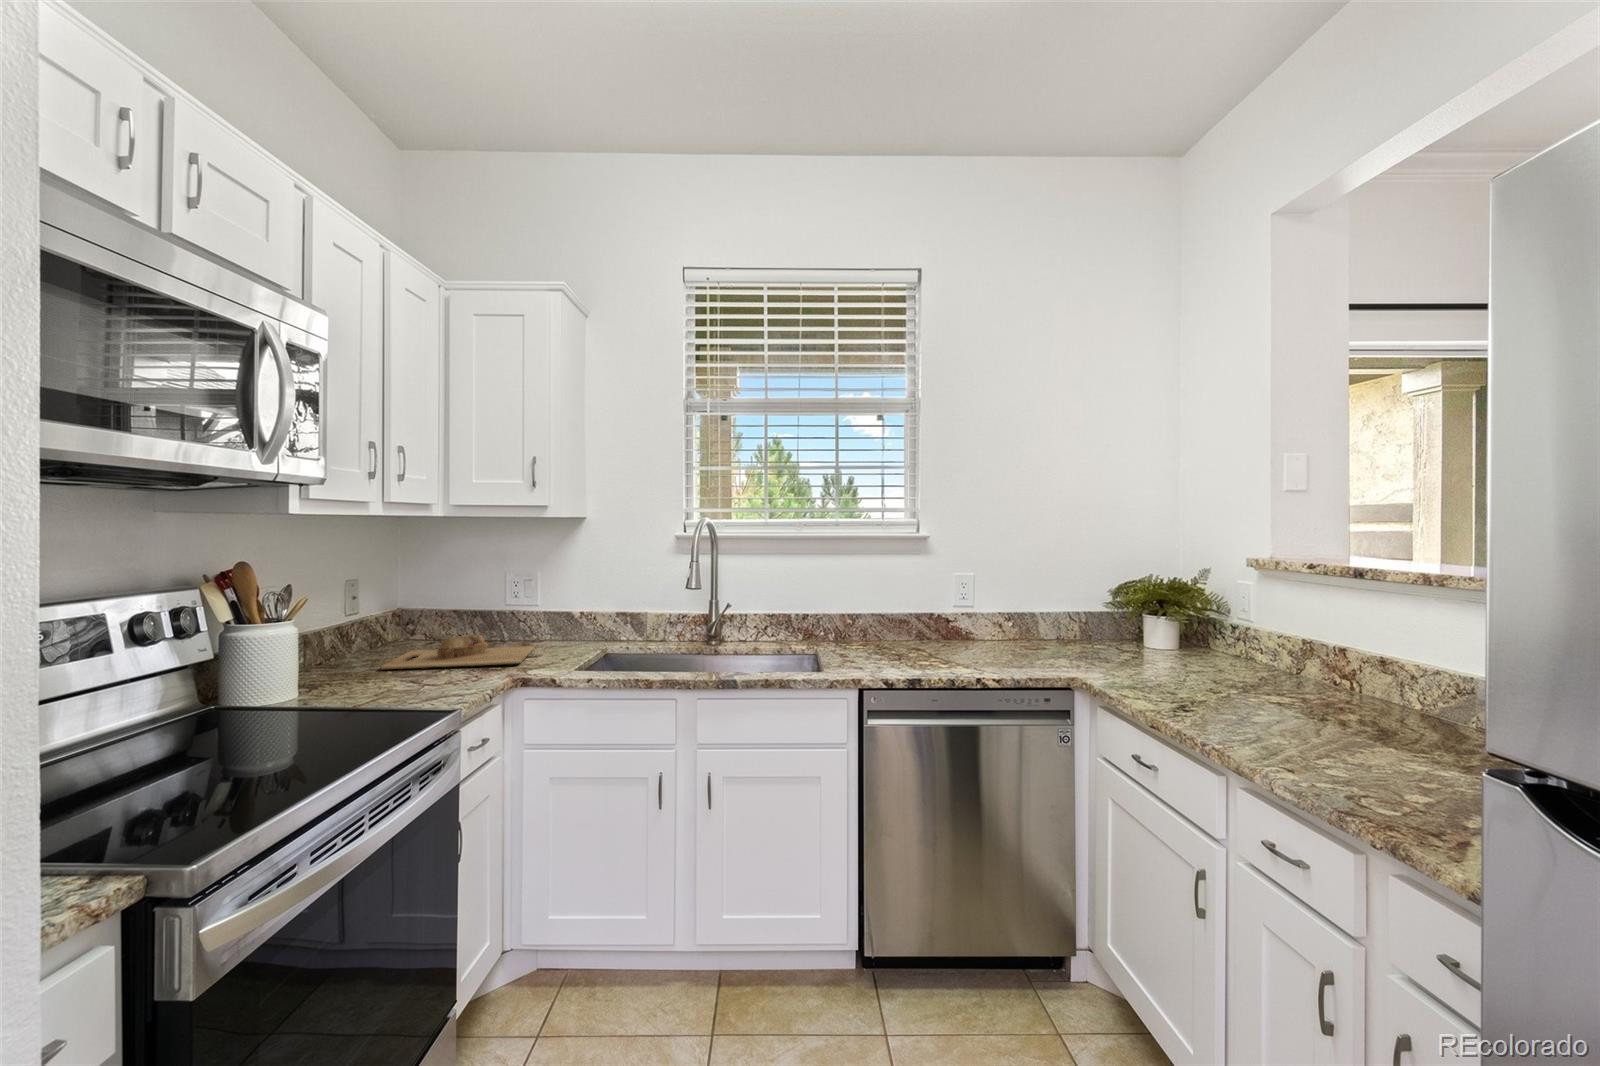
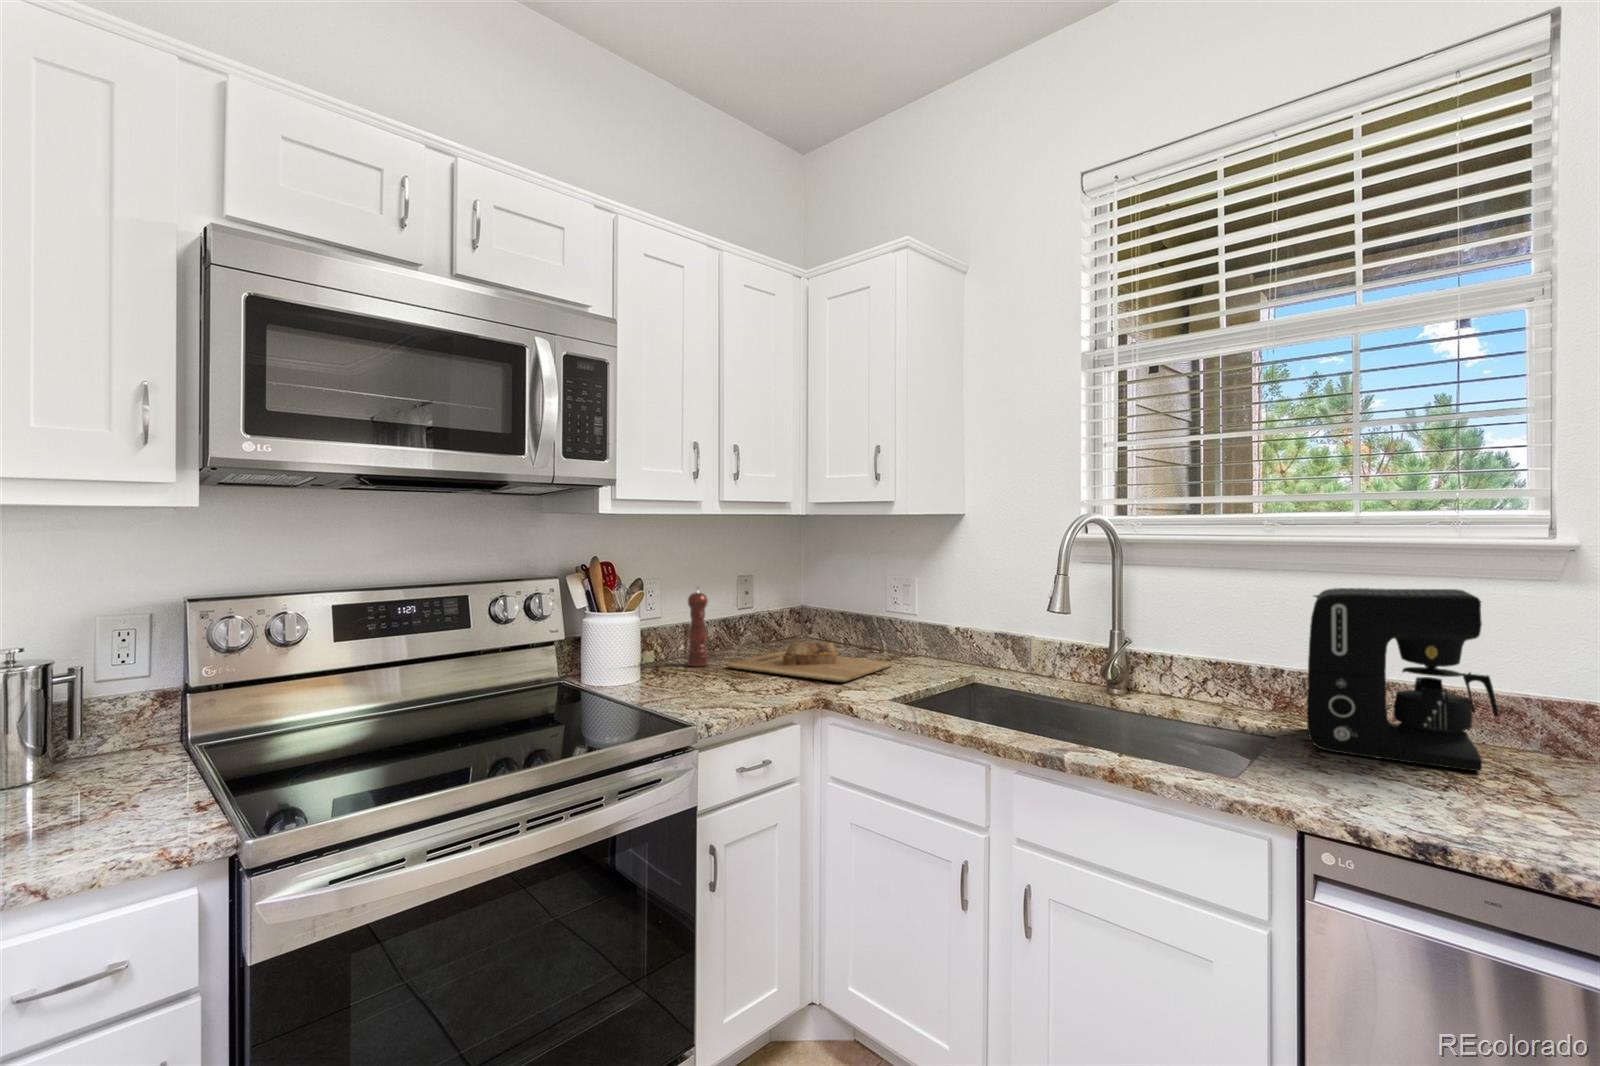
coffee maker: none [827,561,910,653] -> present [1307,588,1498,771]
pepper mill: none [328,593,353,674] -> present [687,587,708,667]

